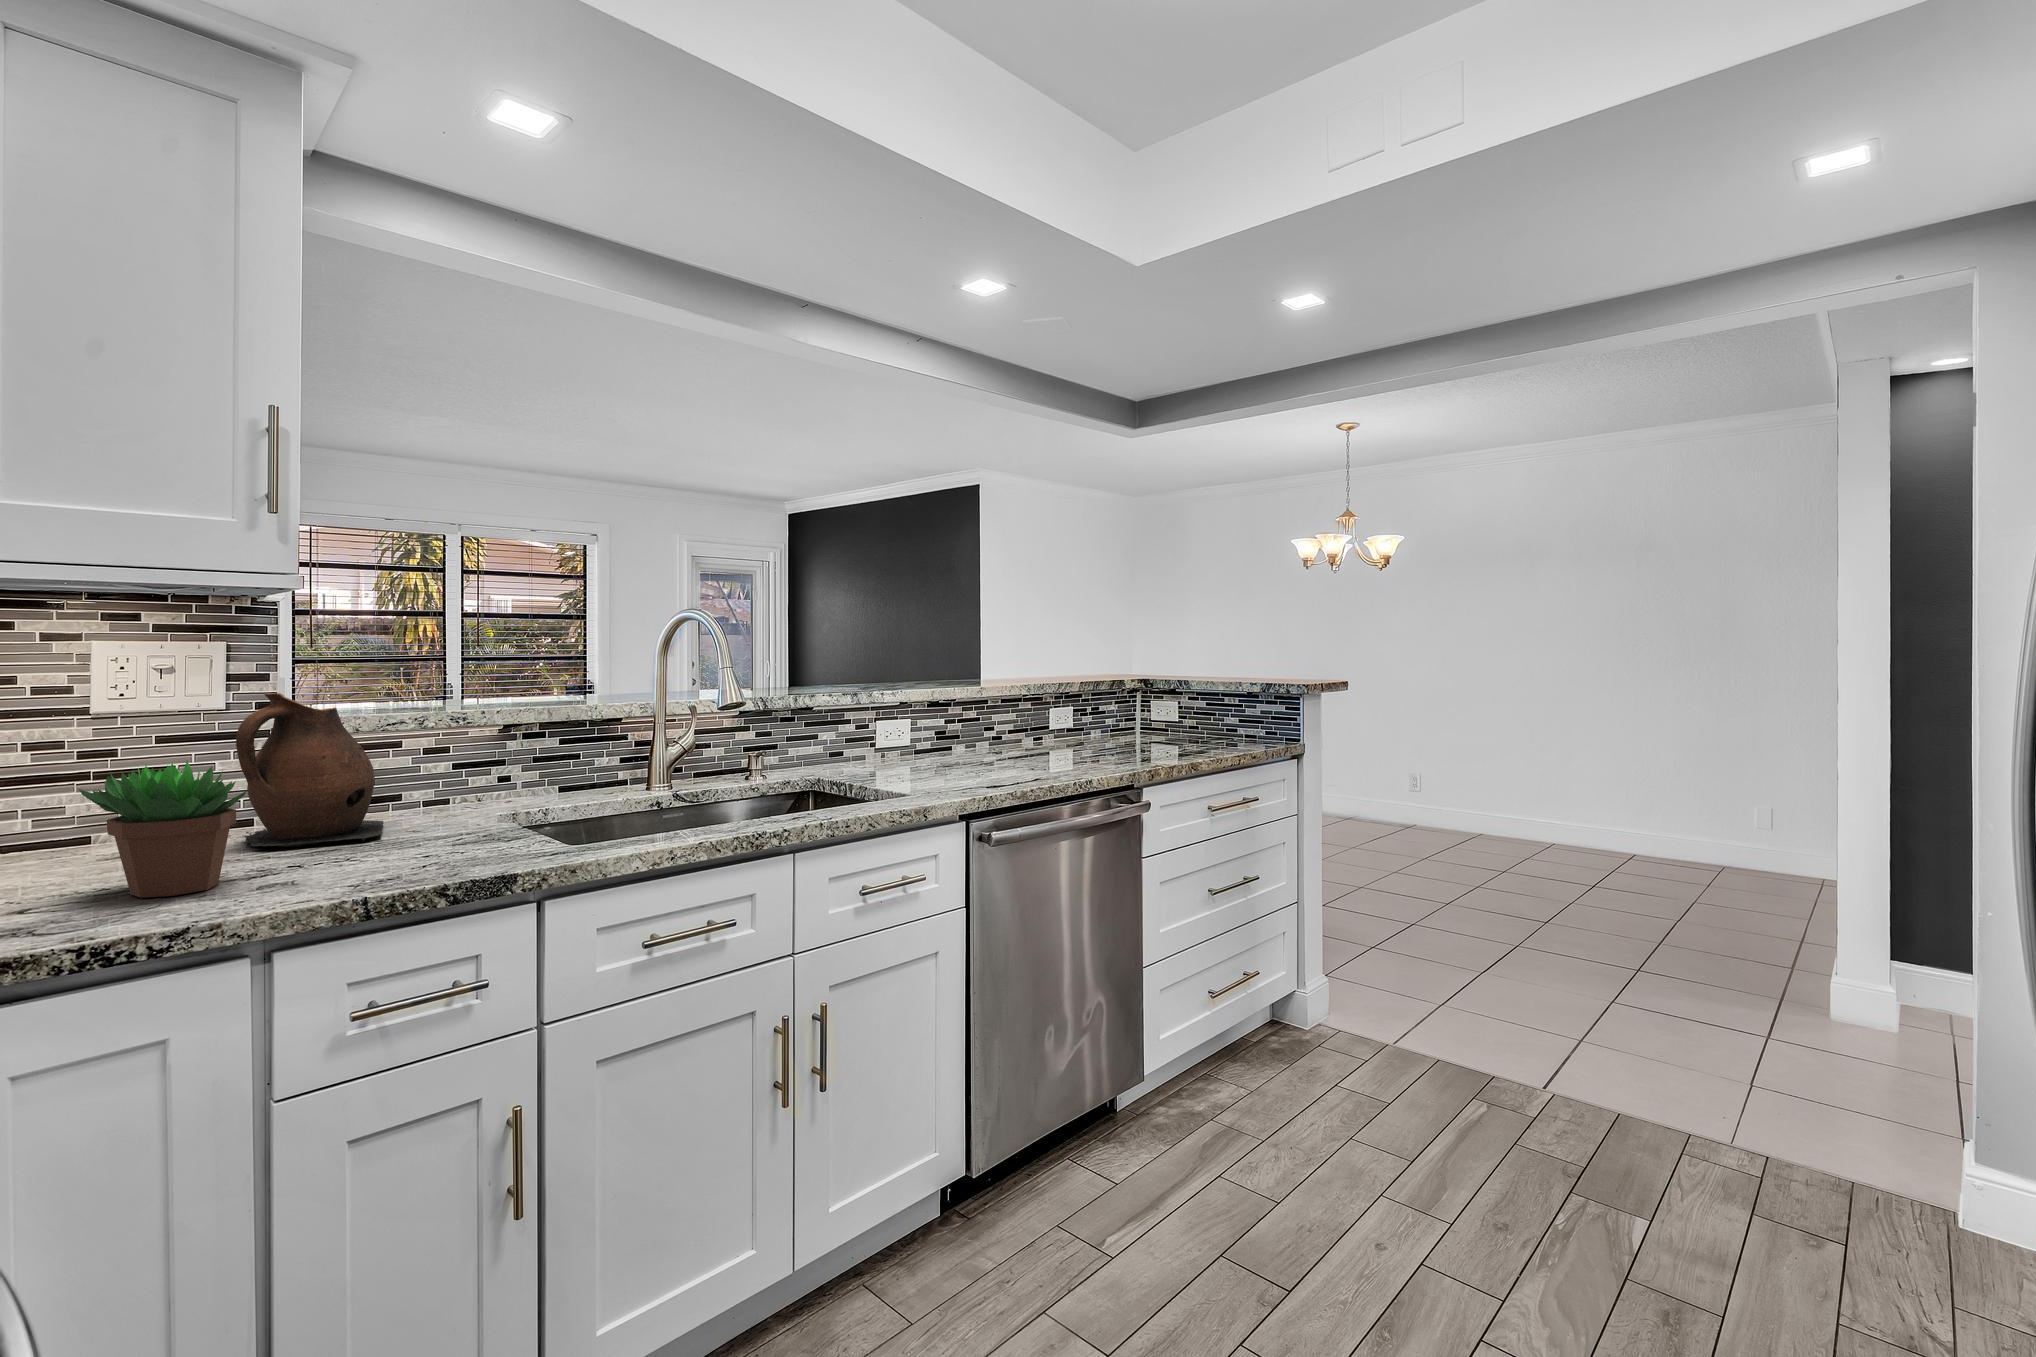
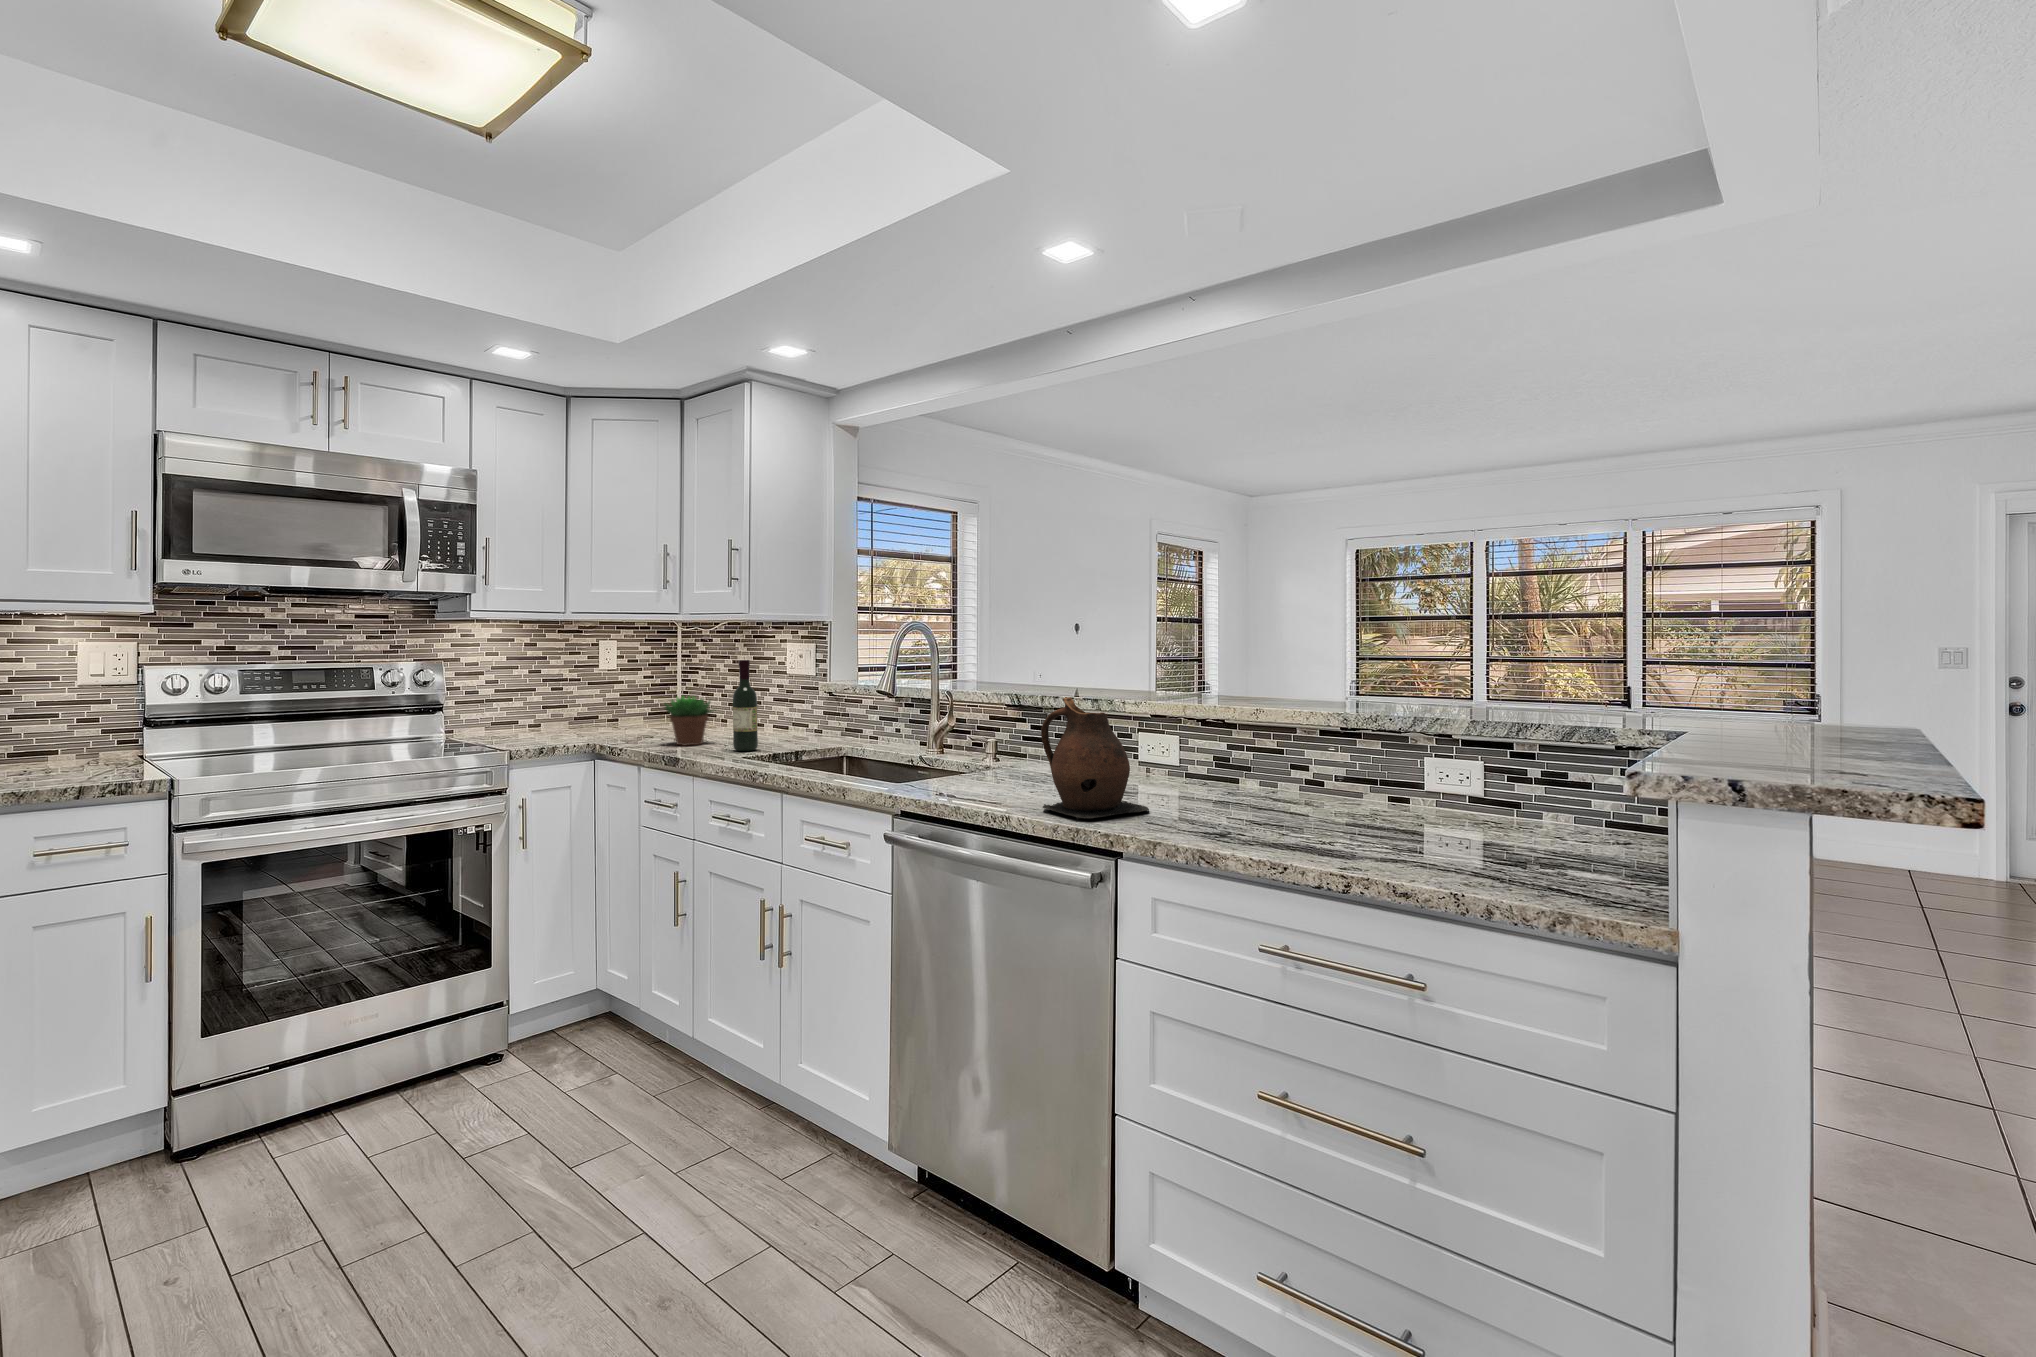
wine bottle: none [393,663,451,854] -> present [733,660,758,751]
ceramic pitcher: present [236,693,383,847] -> present [1041,697,1149,820]

